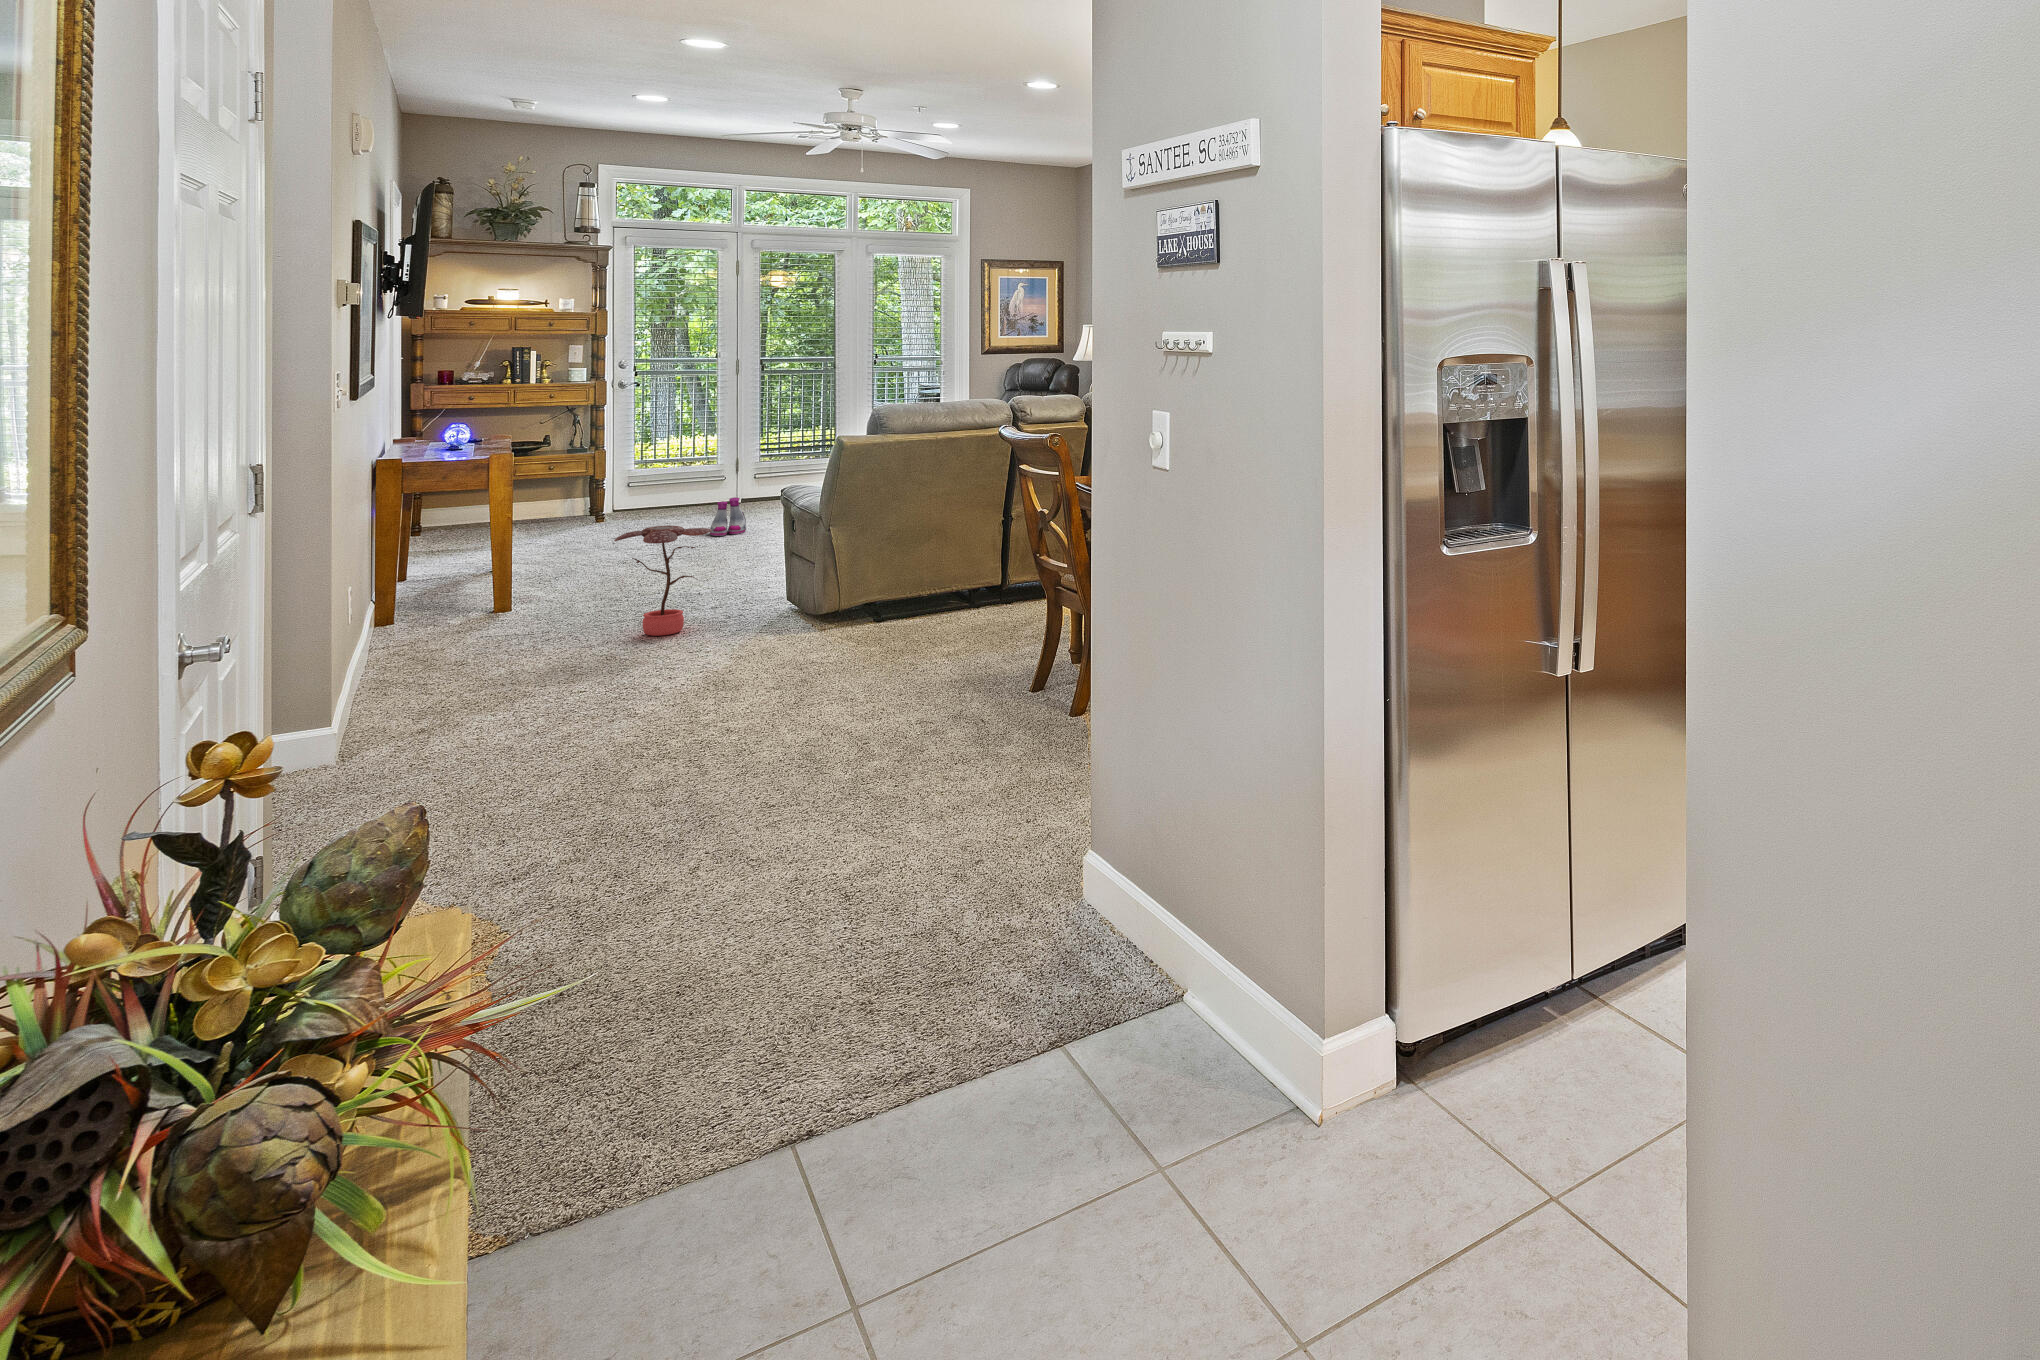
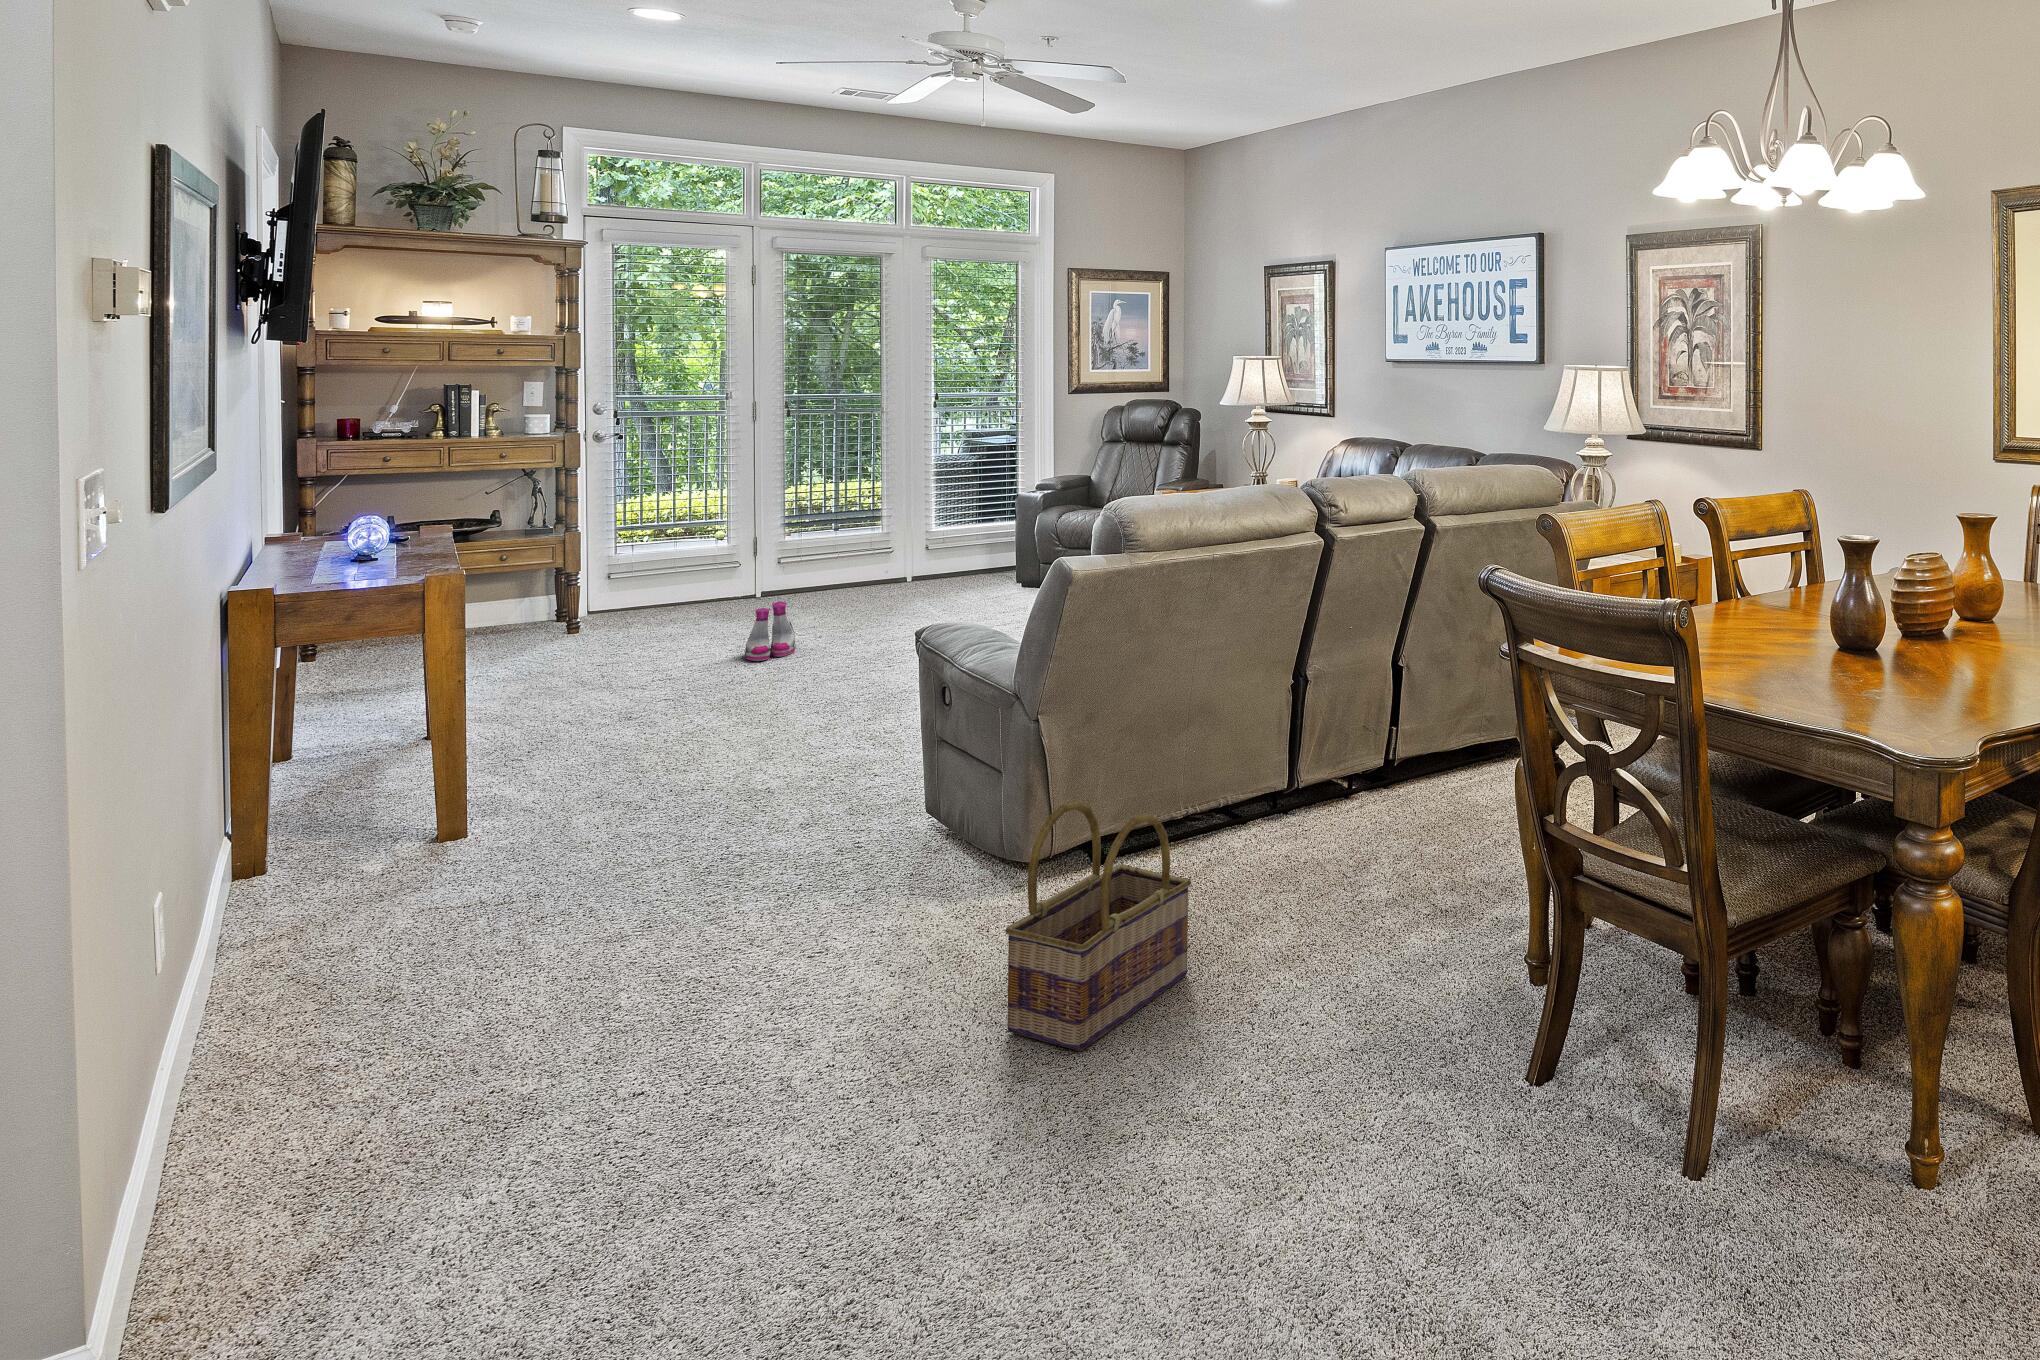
potted plant: present [614,526,712,636] -> none [666,713,836,918]
basket: none [771,561,883,677] -> present [1005,801,1191,1051]

